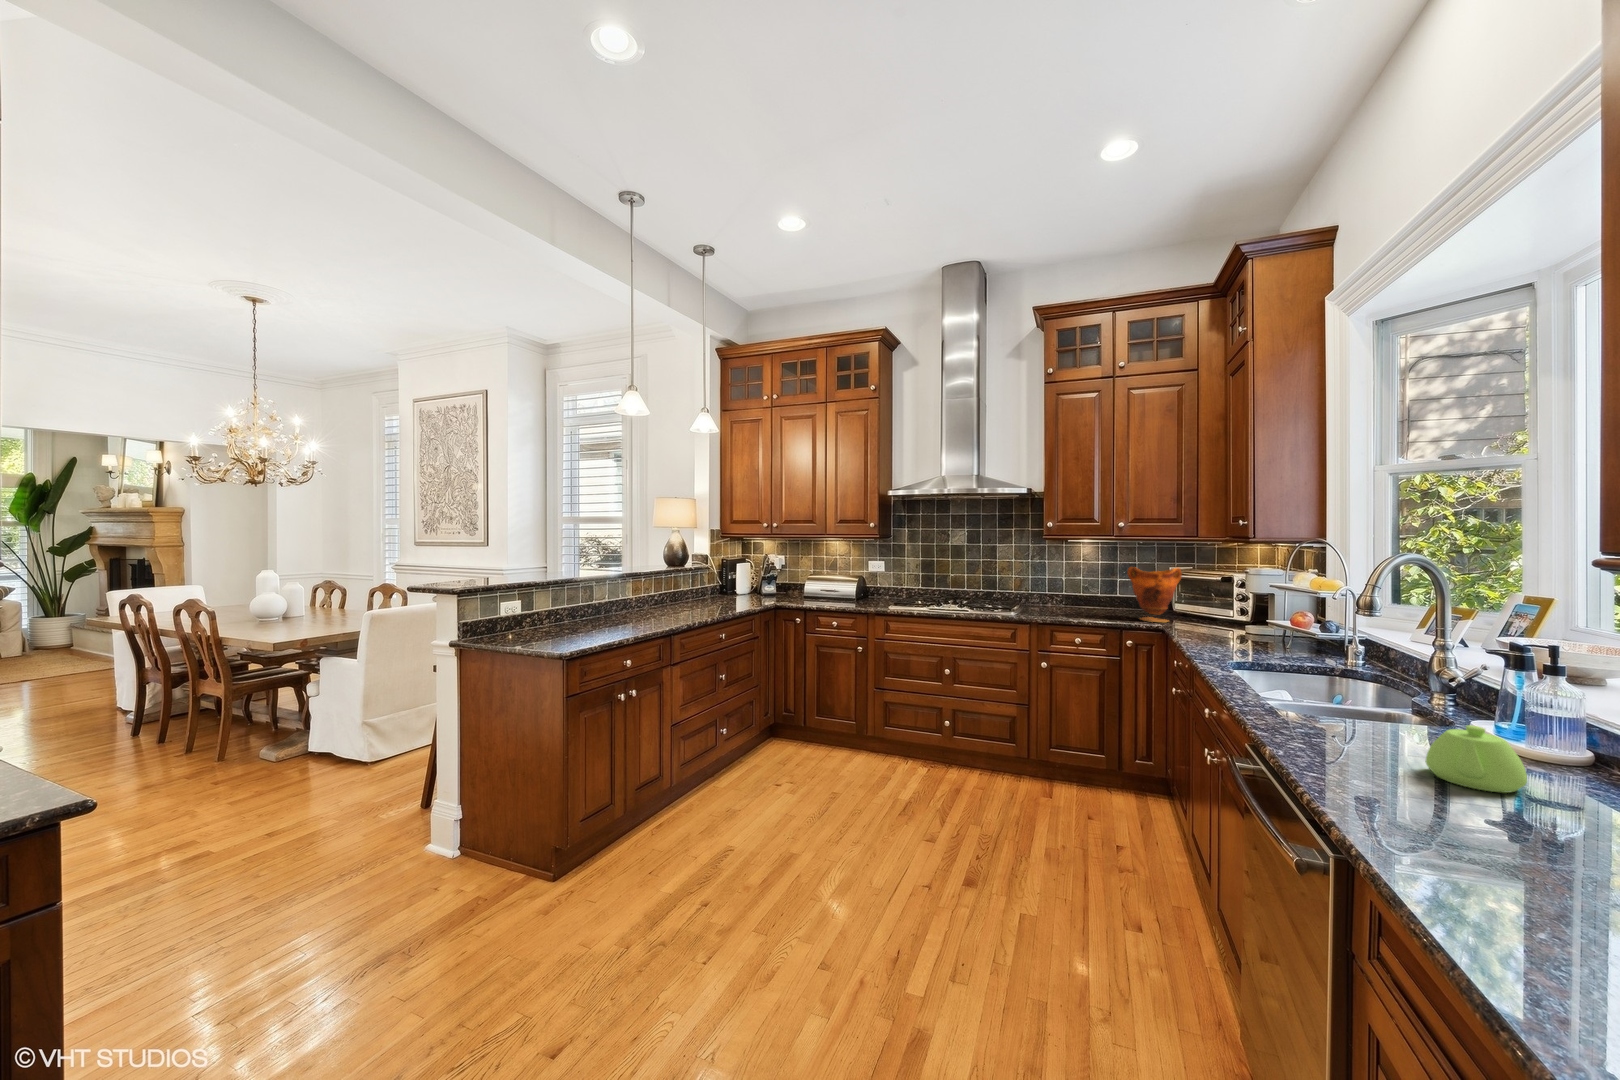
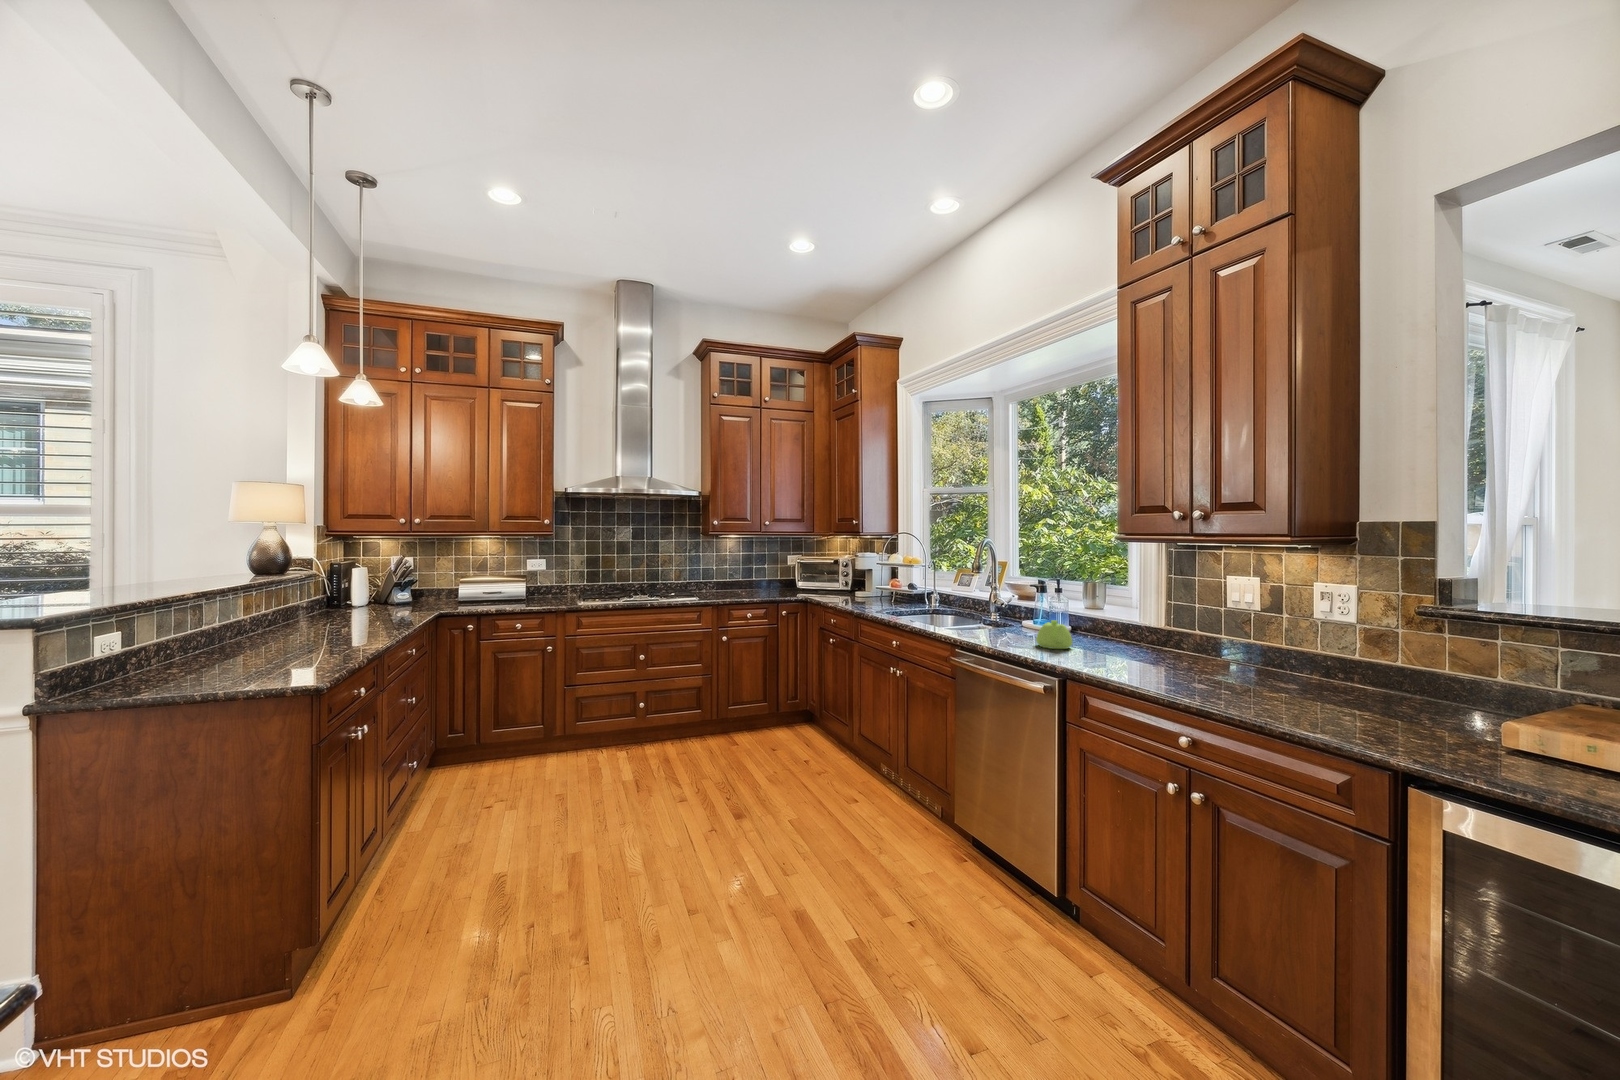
vase: present [1127,567,1182,622] -> none [778,555,809,595]

